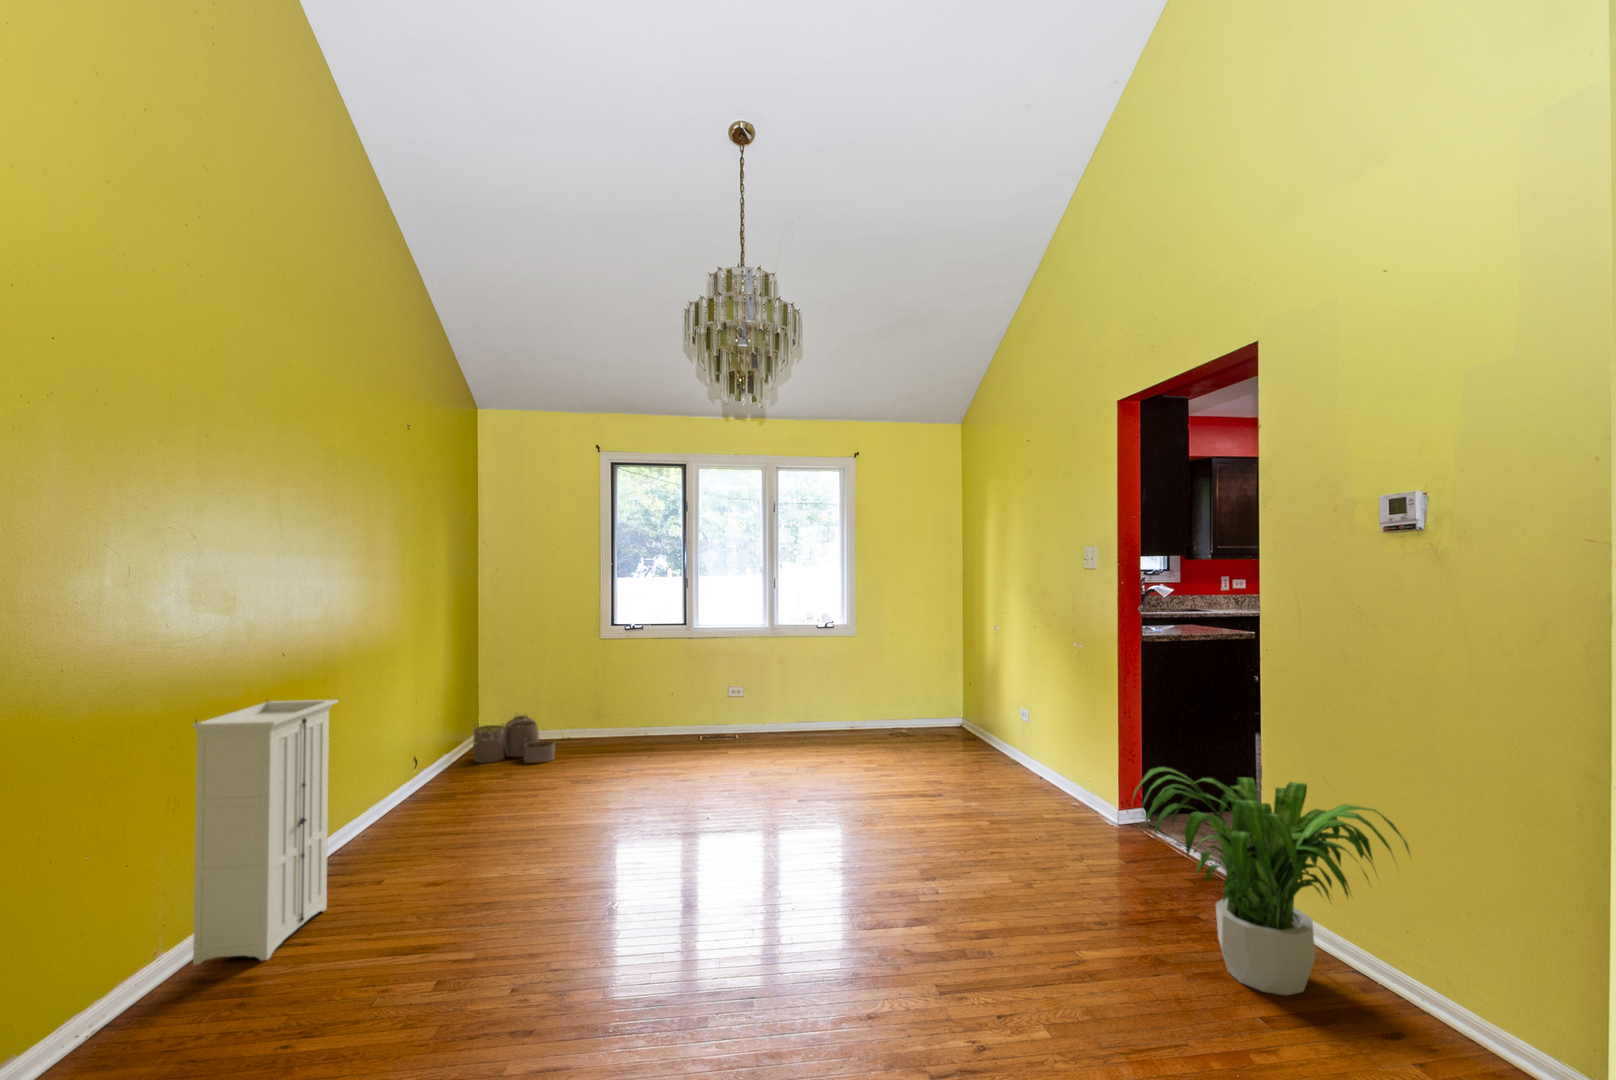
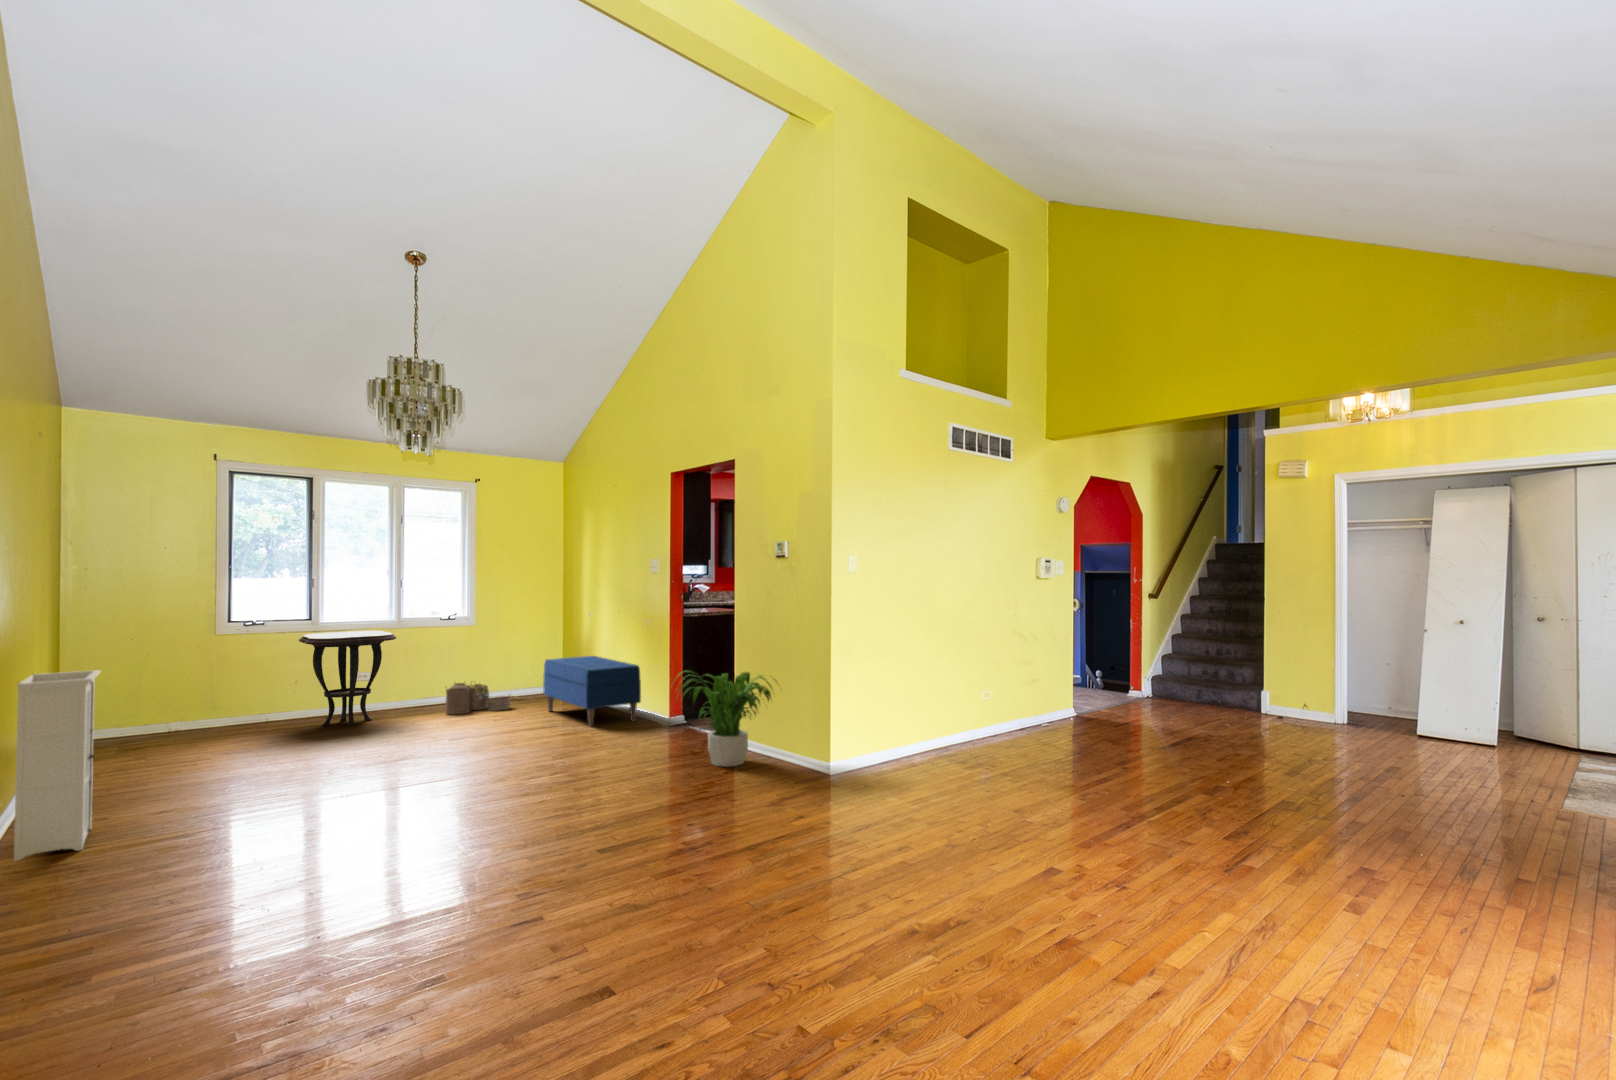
side table: none [666,638,763,754] -> present [299,631,396,726]
bench: none [936,687,1073,805] -> present [543,656,641,727]
woven basket: present [473,715,555,763] -> present [446,681,511,714]

